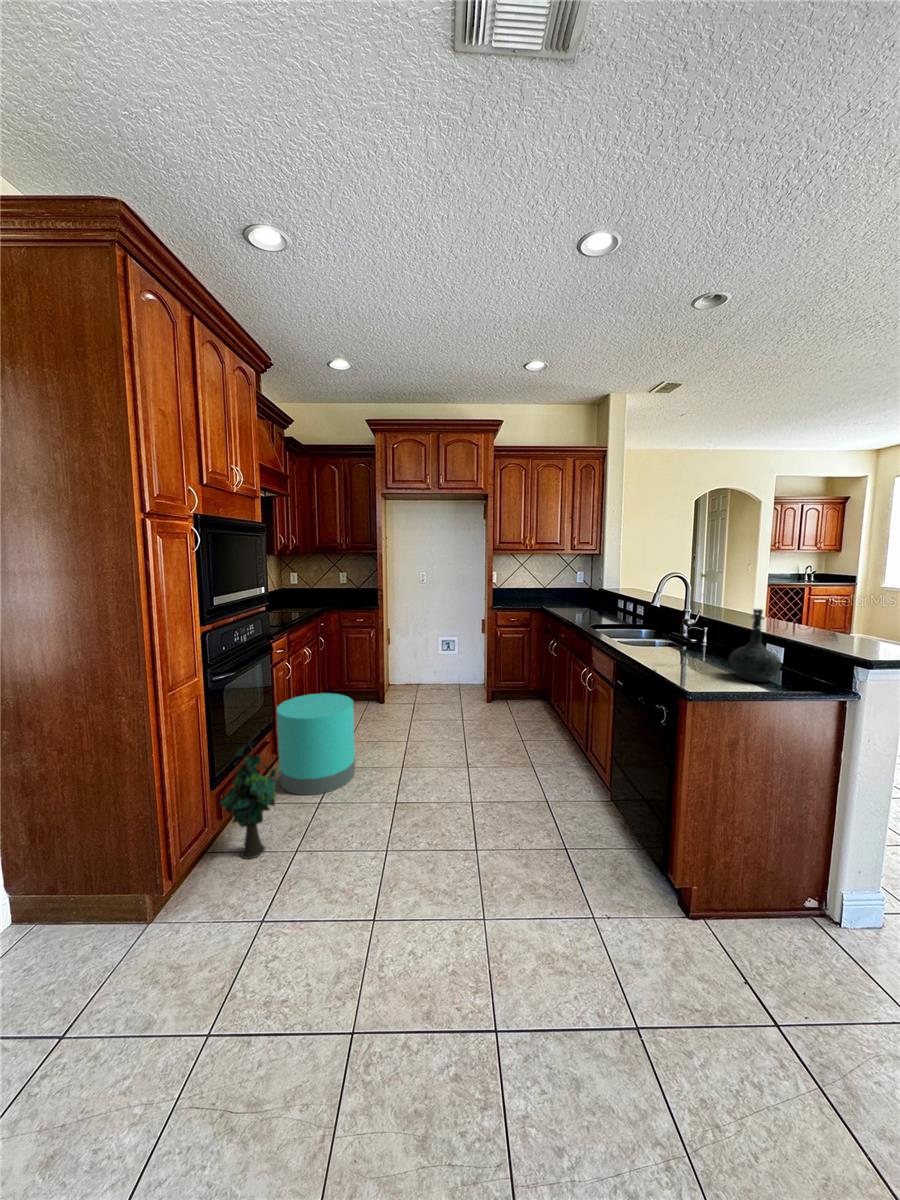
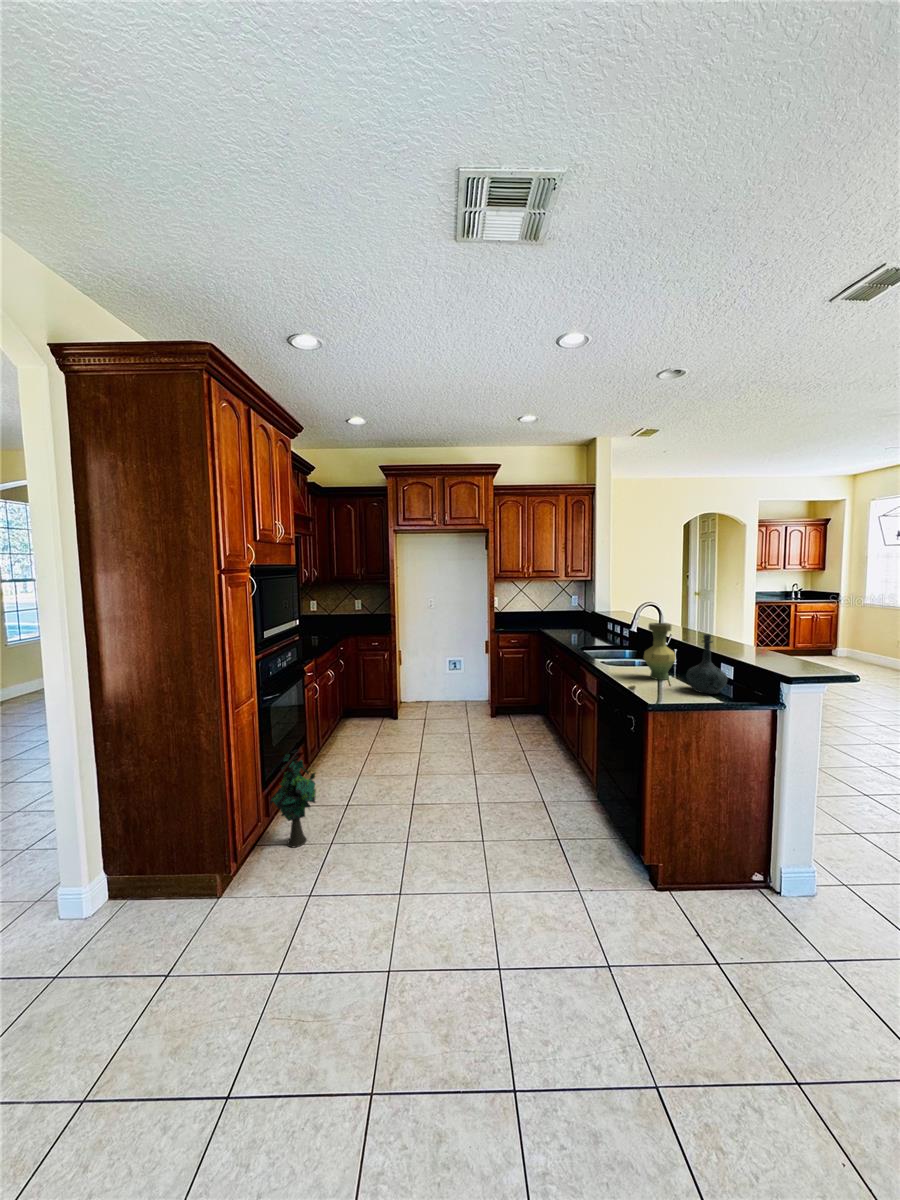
vase: none [673,596,712,664] -> present [644,623,676,680]
trash can: present [277,693,355,795] -> none [311,708,378,796]

